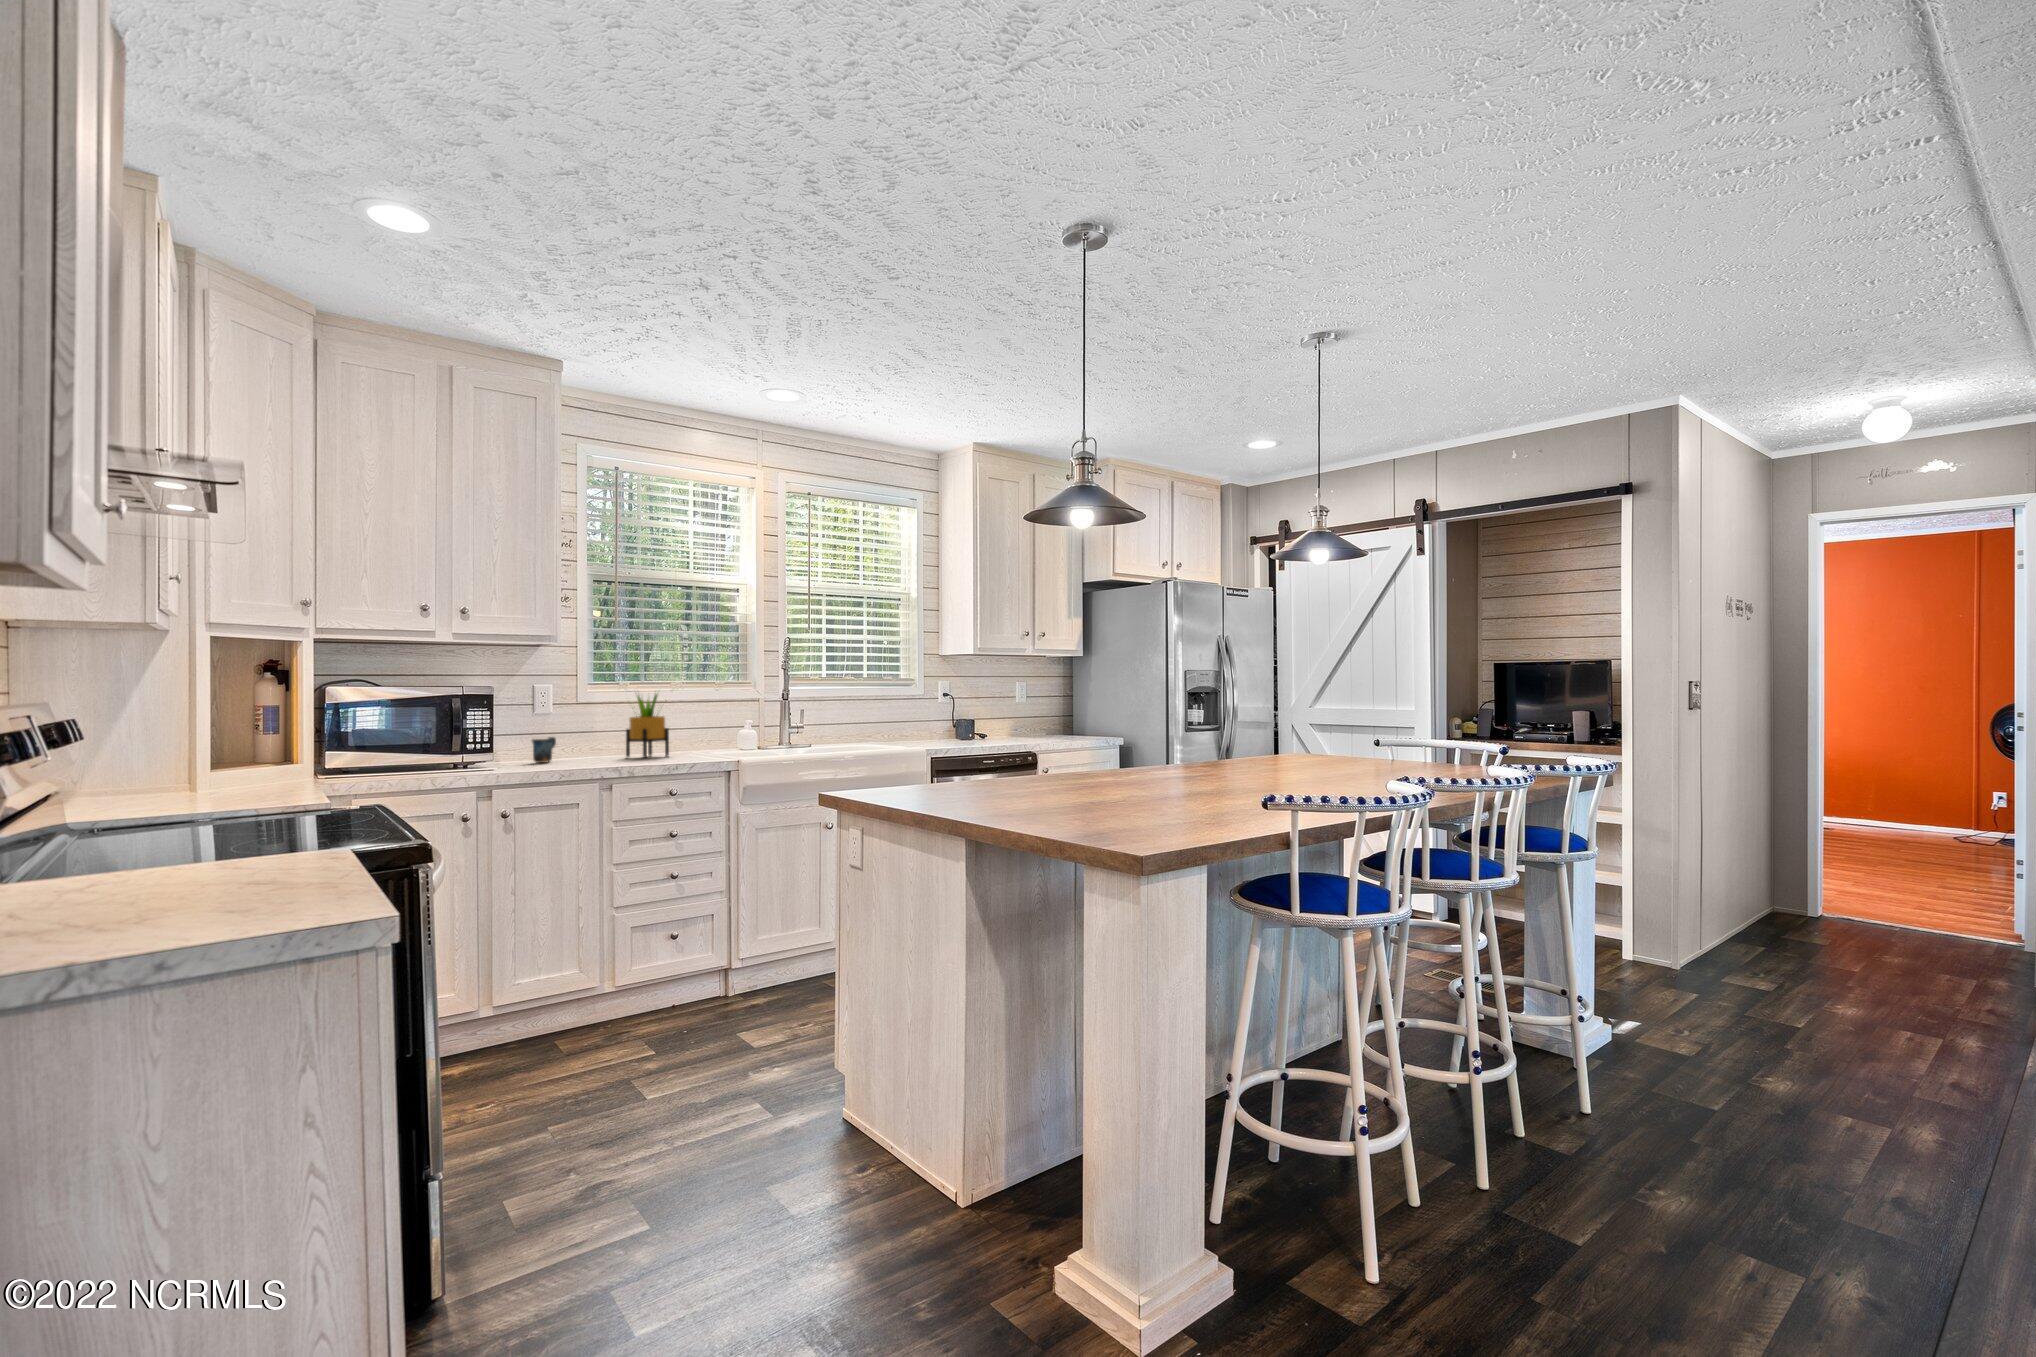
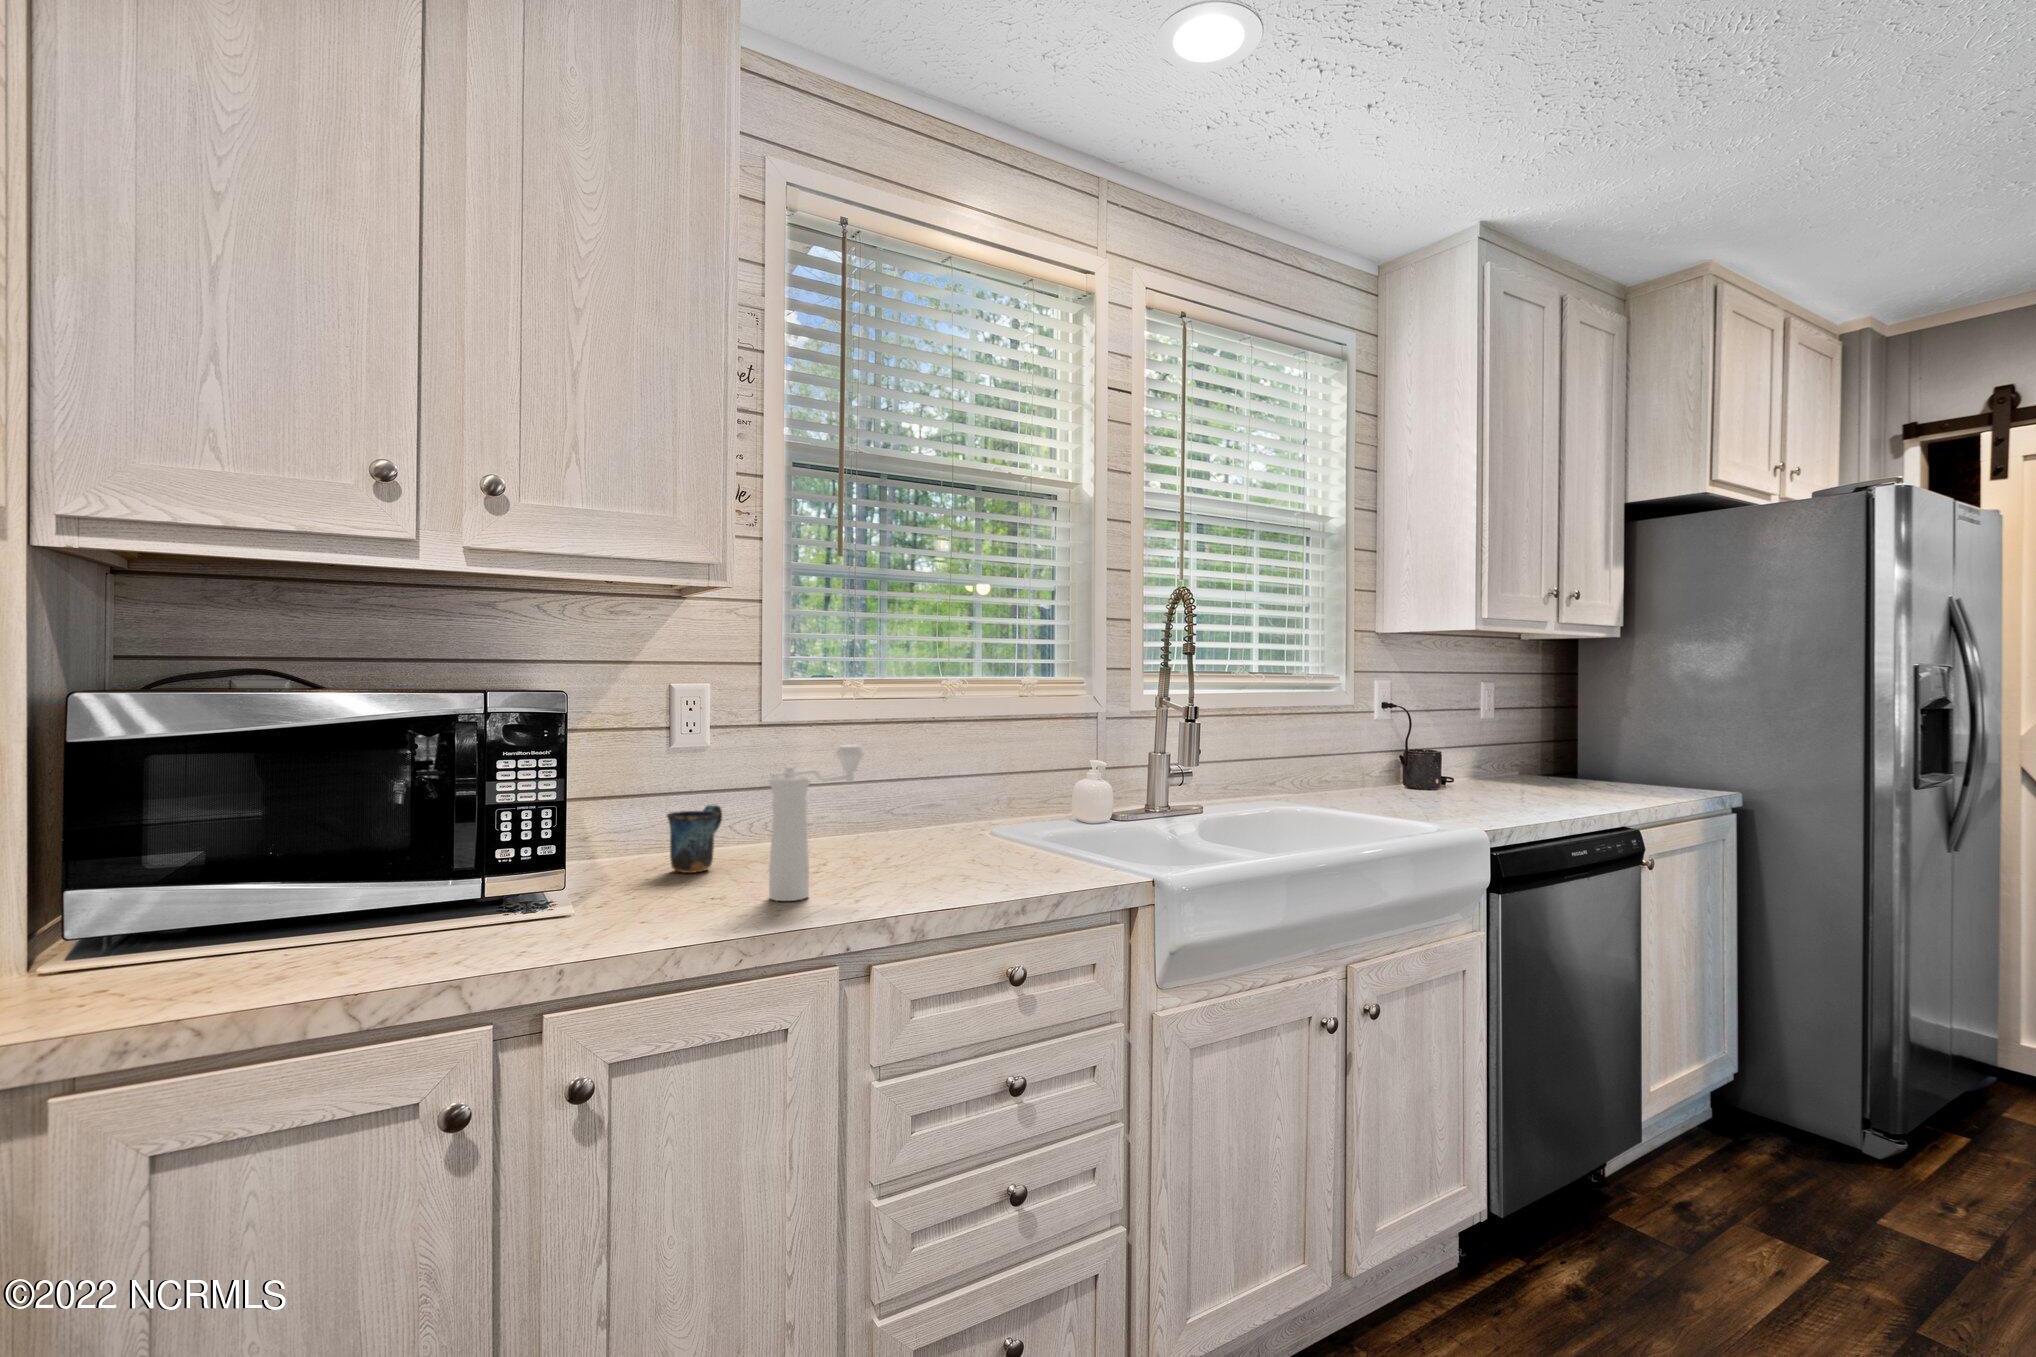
potted plant: present [626,694,669,758] -> none [874,690,968,859]
pepper mill: none [574,708,614,765] -> present [769,745,864,901]

